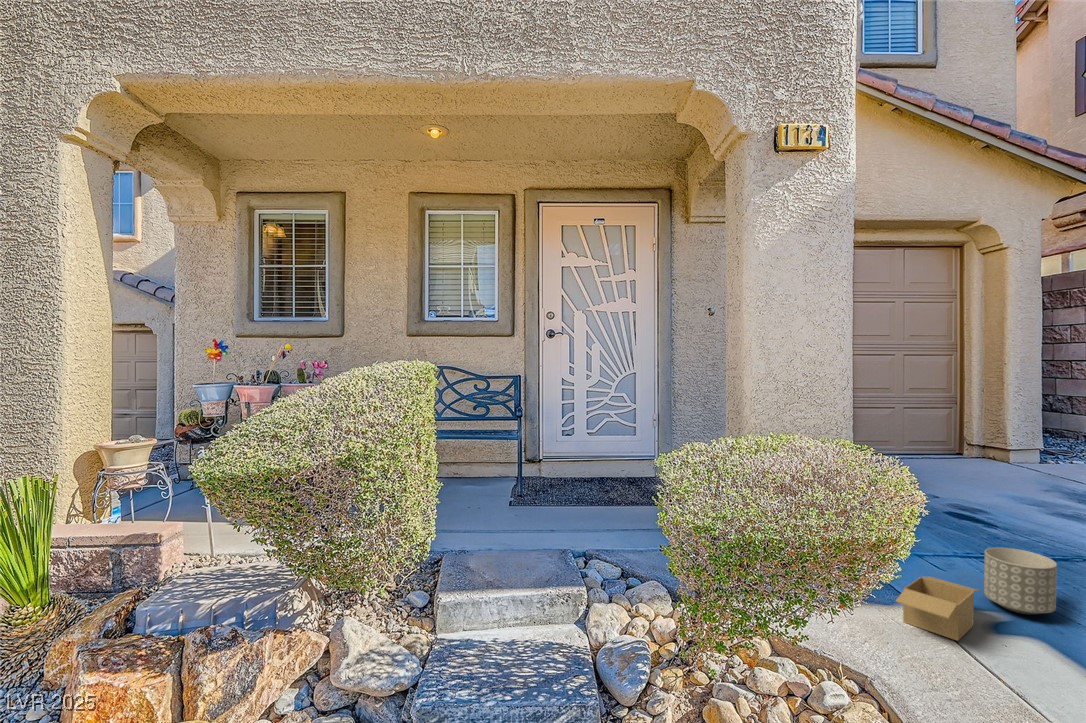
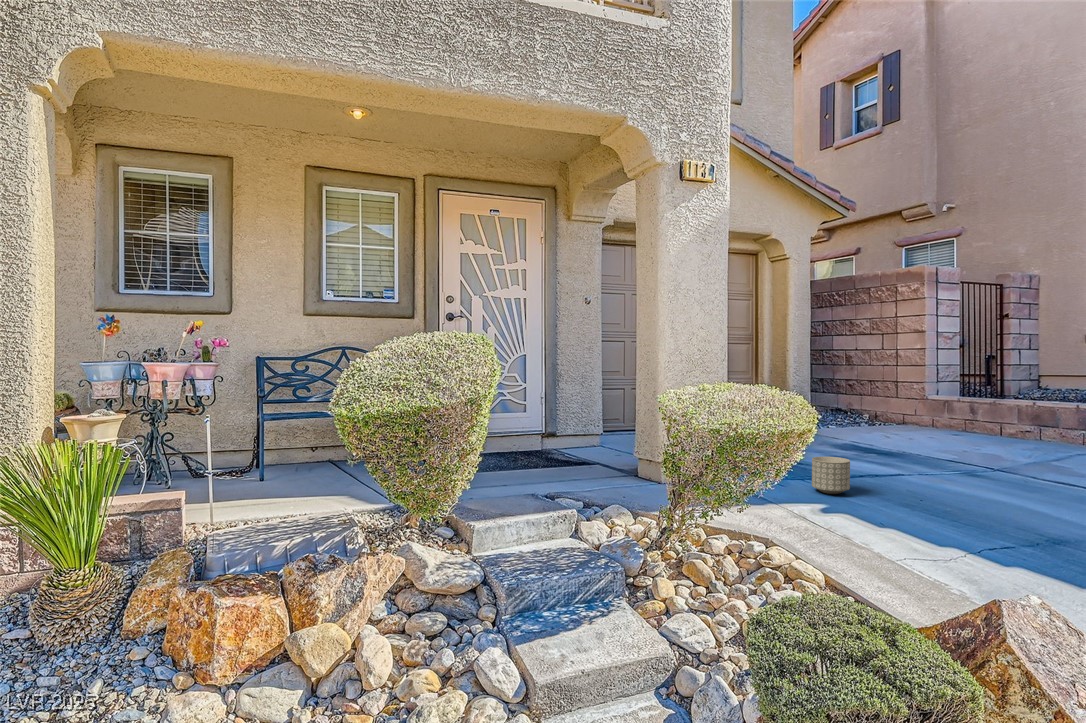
cardboard box: present [896,577,979,641] -> none [774,477,813,508]

